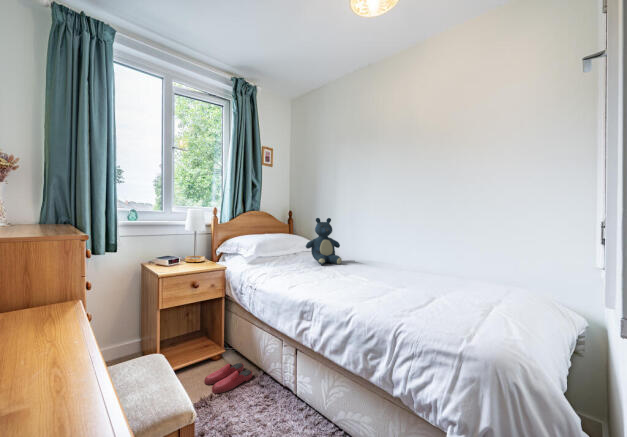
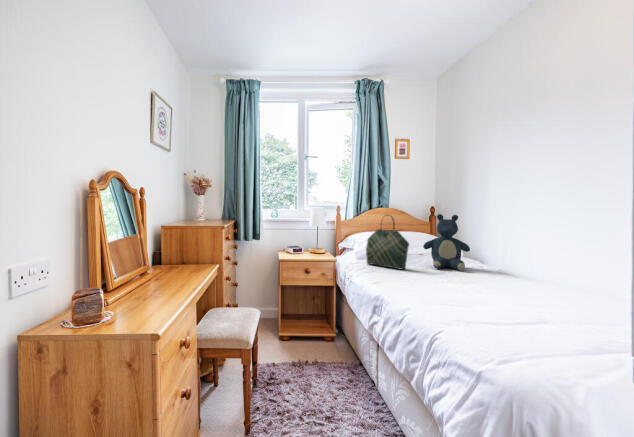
tote bag: none [261,220,305,270] -> present [366,216,409,269]
slippers: present [204,363,252,393] -> none [305,349,346,371]

